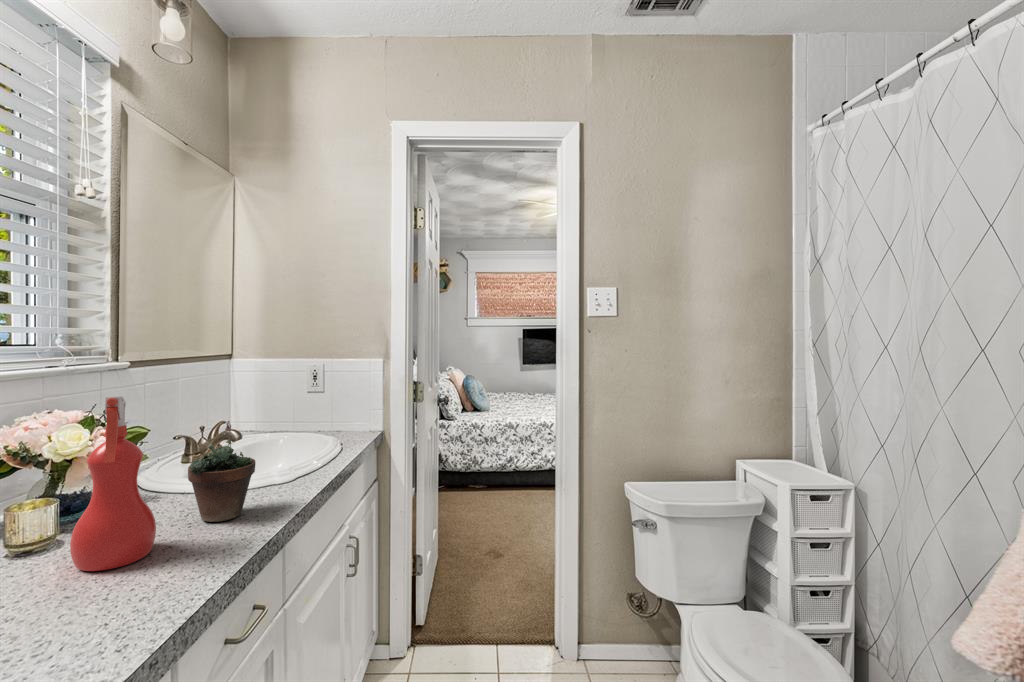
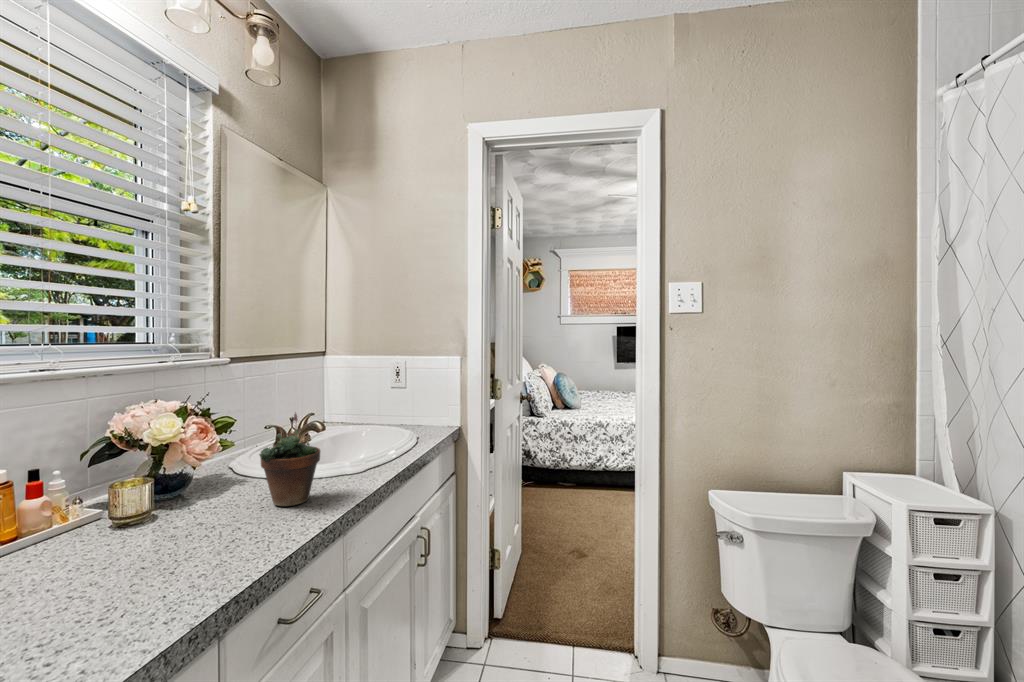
spray bottle: present [70,396,156,571] -> none [155,387,227,545]

